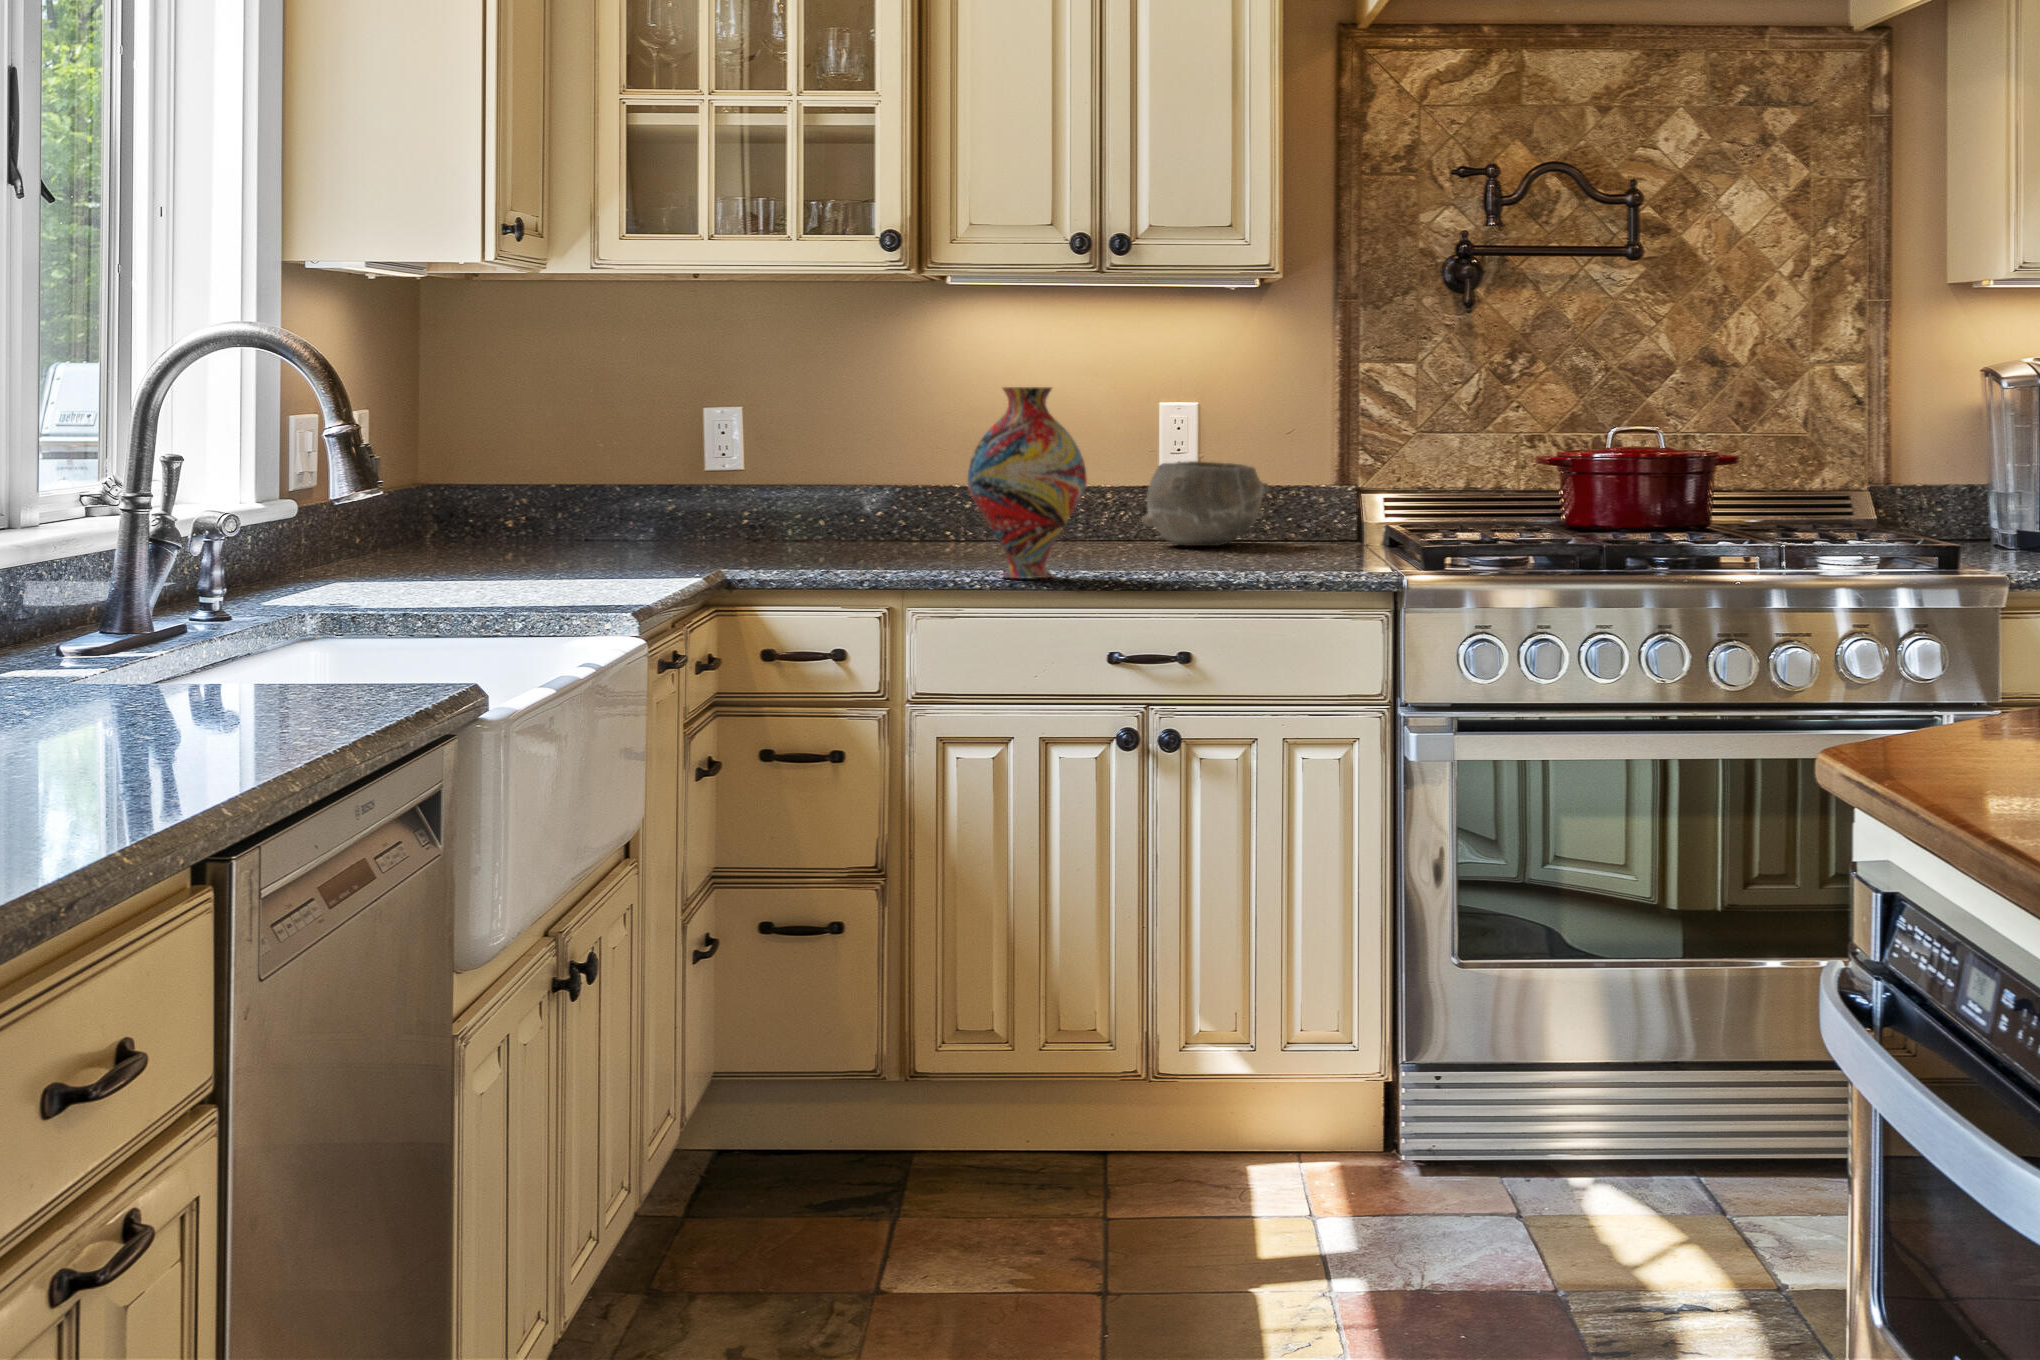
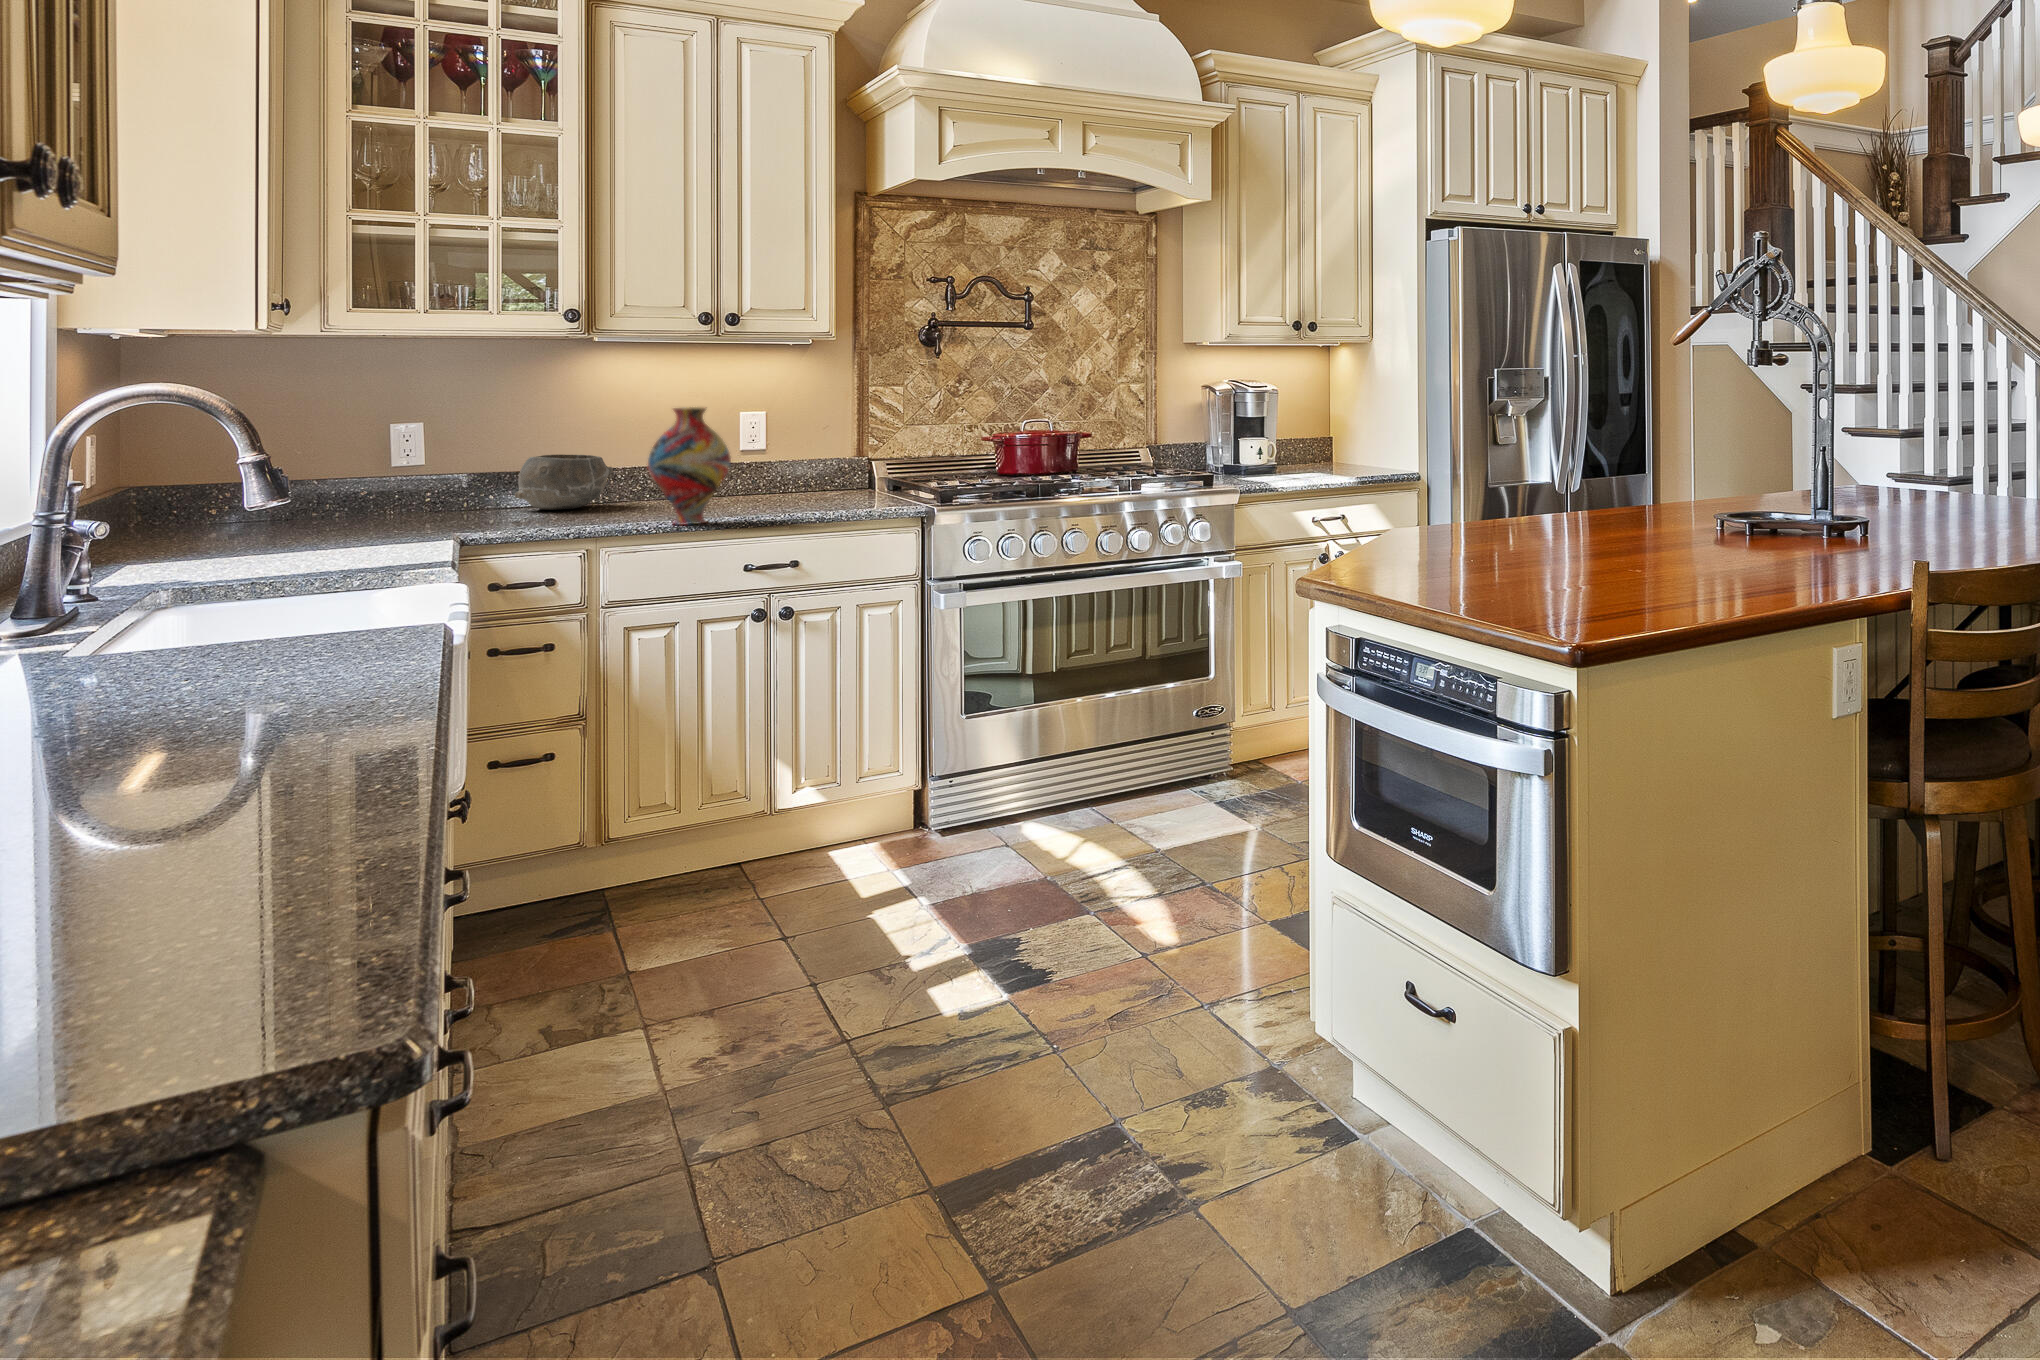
bowl: present [1143,461,1269,546] -> present [515,454,613,510]

